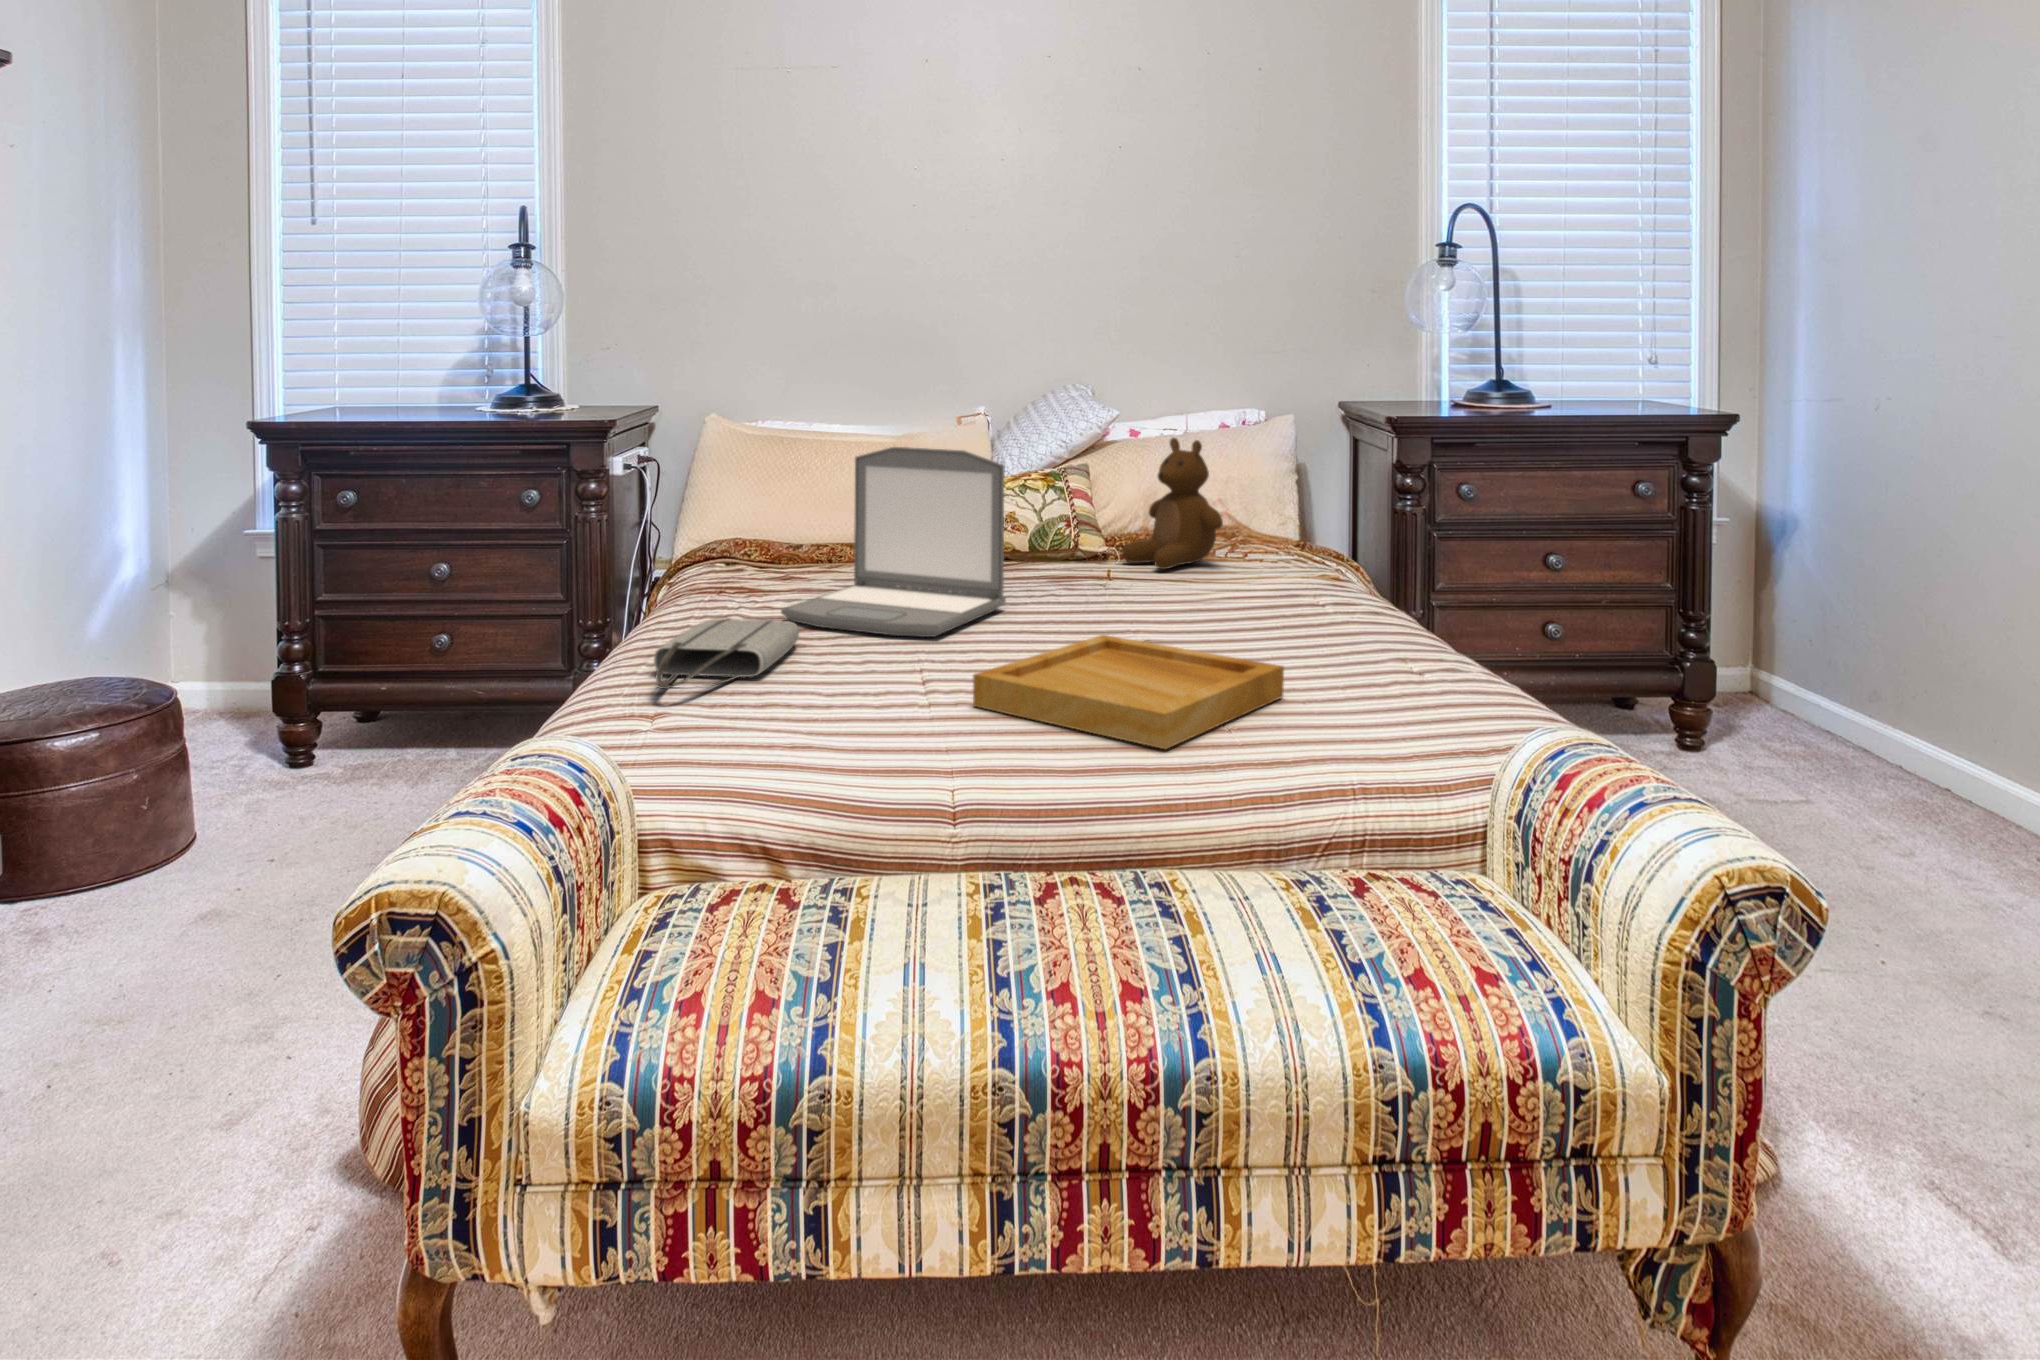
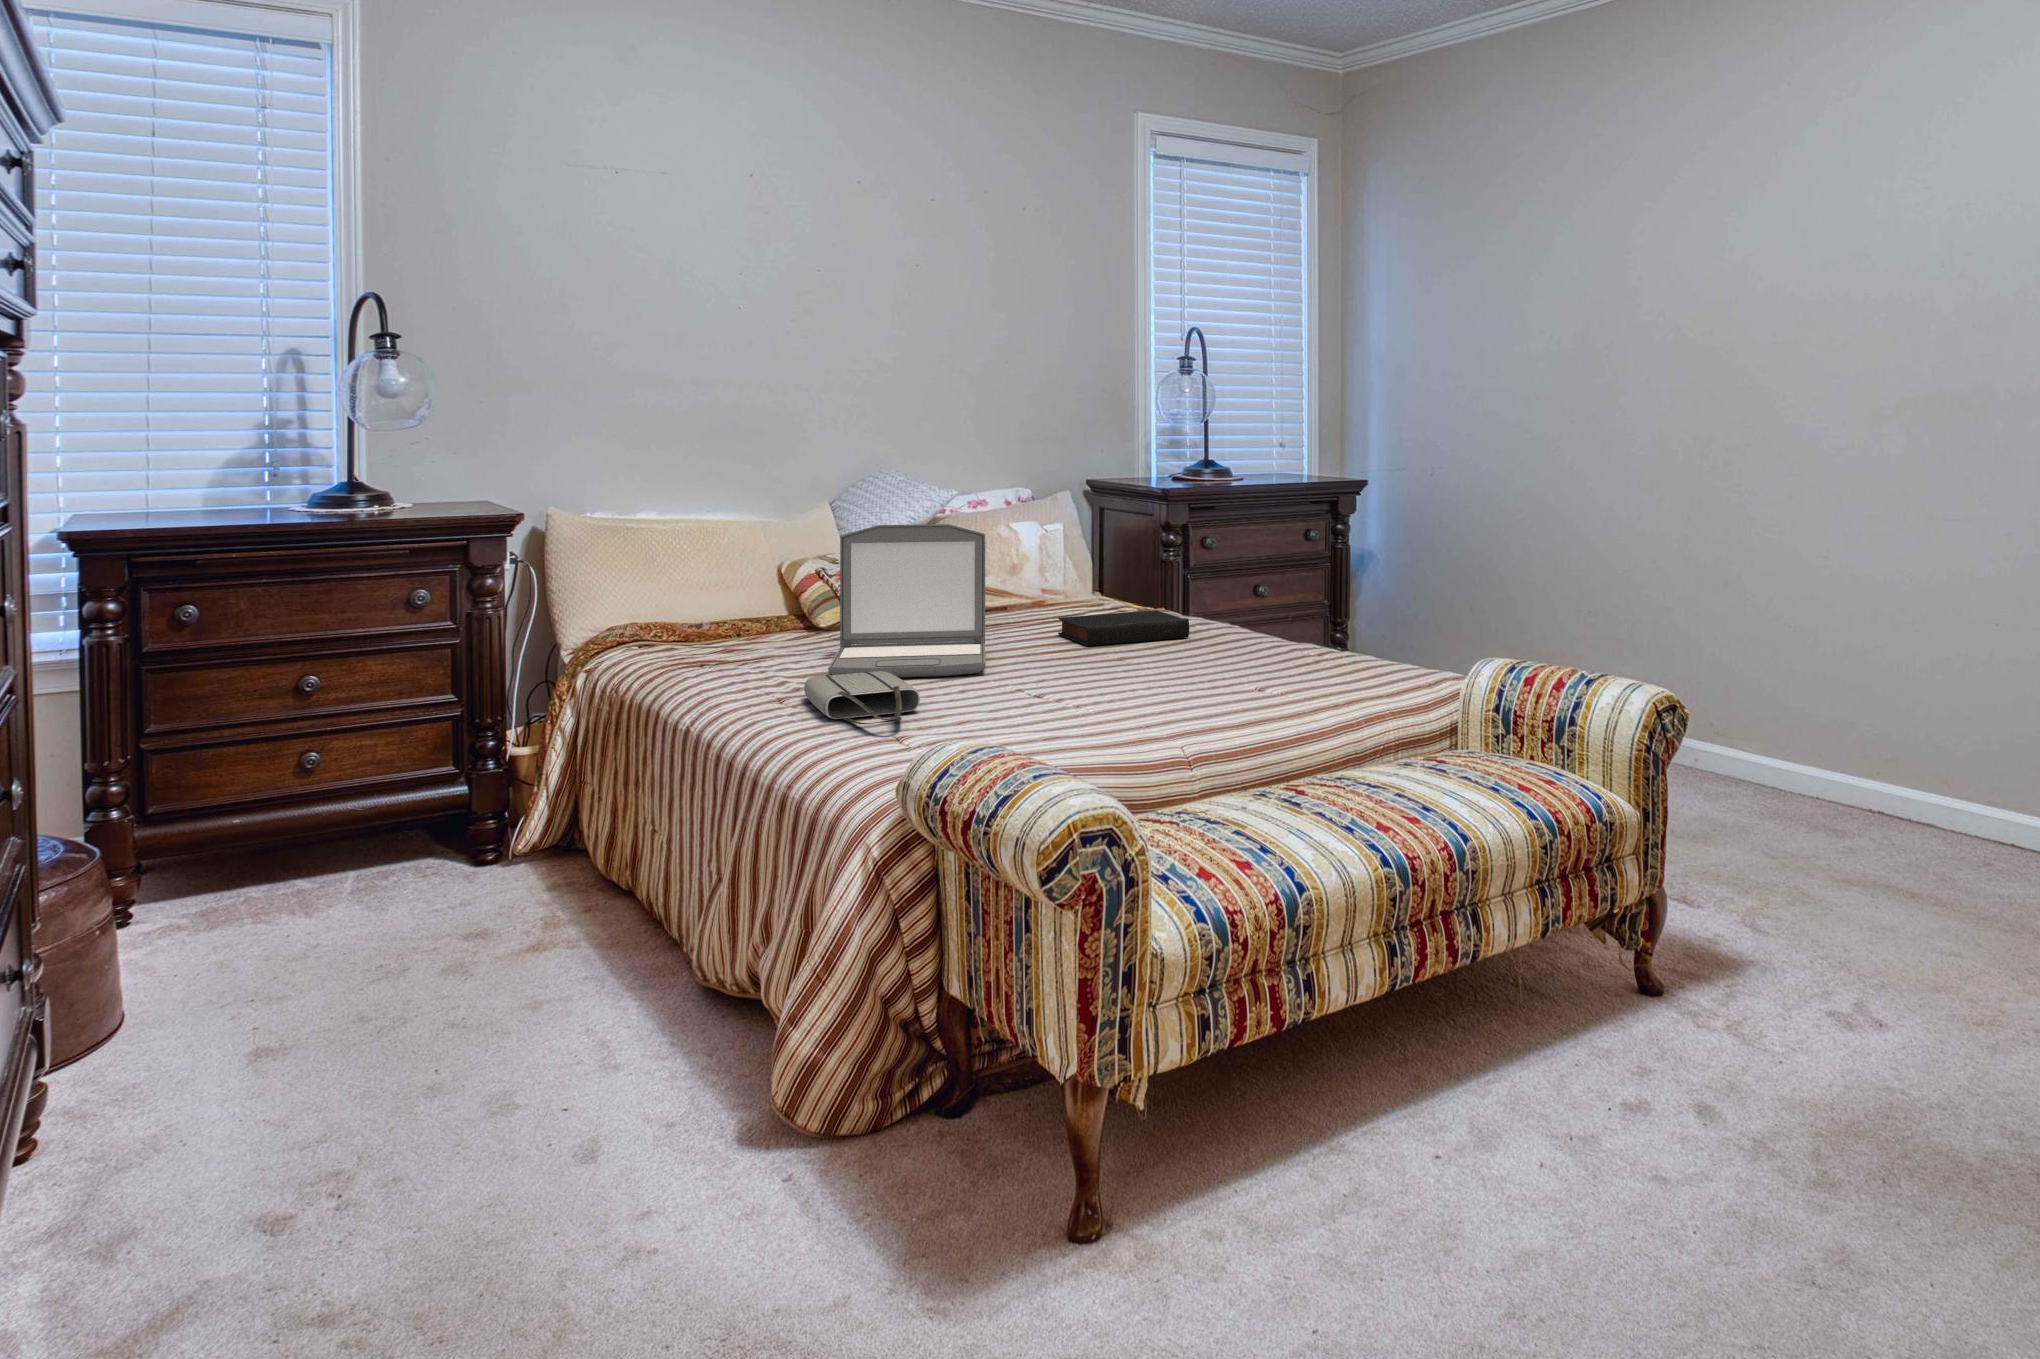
teddy bear: present [1122,438,1223,569] -> none [993,510,1076,616]
book: none [1133,576,1282,621] -> present [1058,610,1189,646]
tray: present [973,635,1284,749] -> none [1107,652,1280,708]

